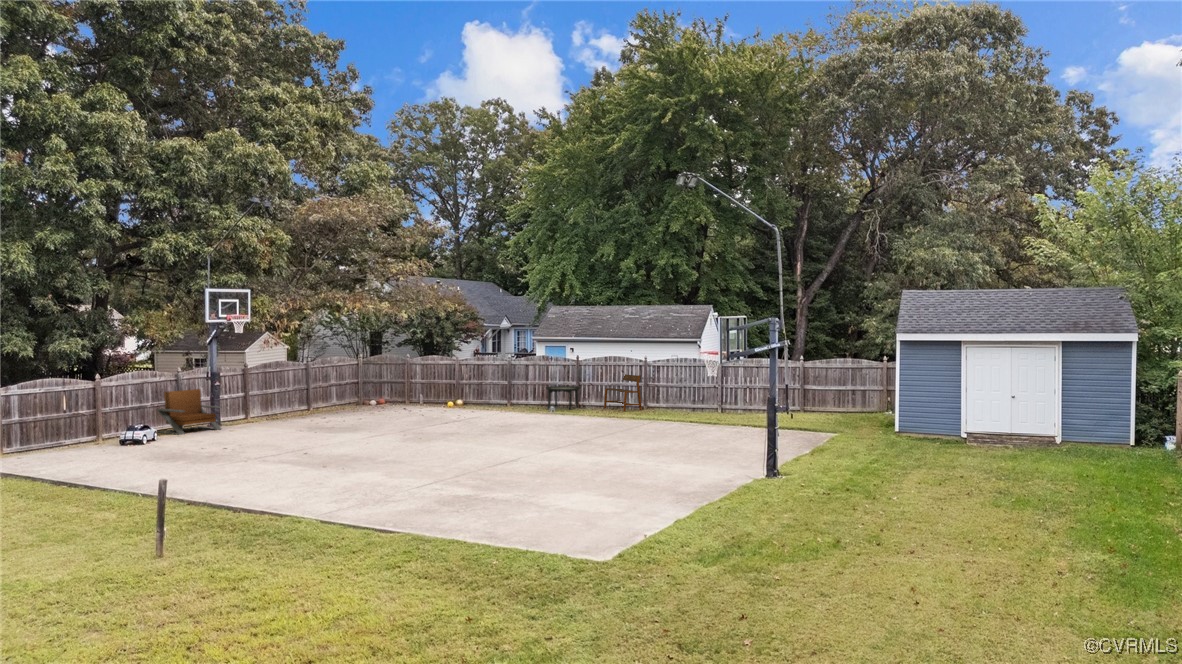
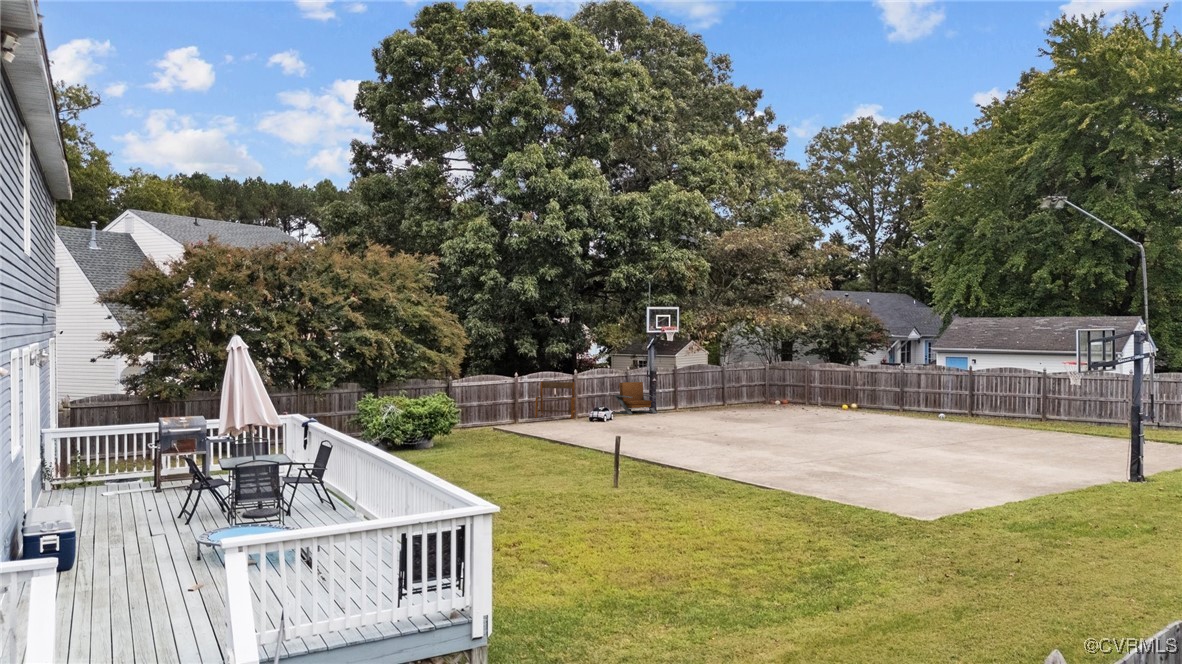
bench: present [604,374,642,412] -> present [535,382,576,419]
round table: present [546,386,581,410] -> none [934,395,973,419]

